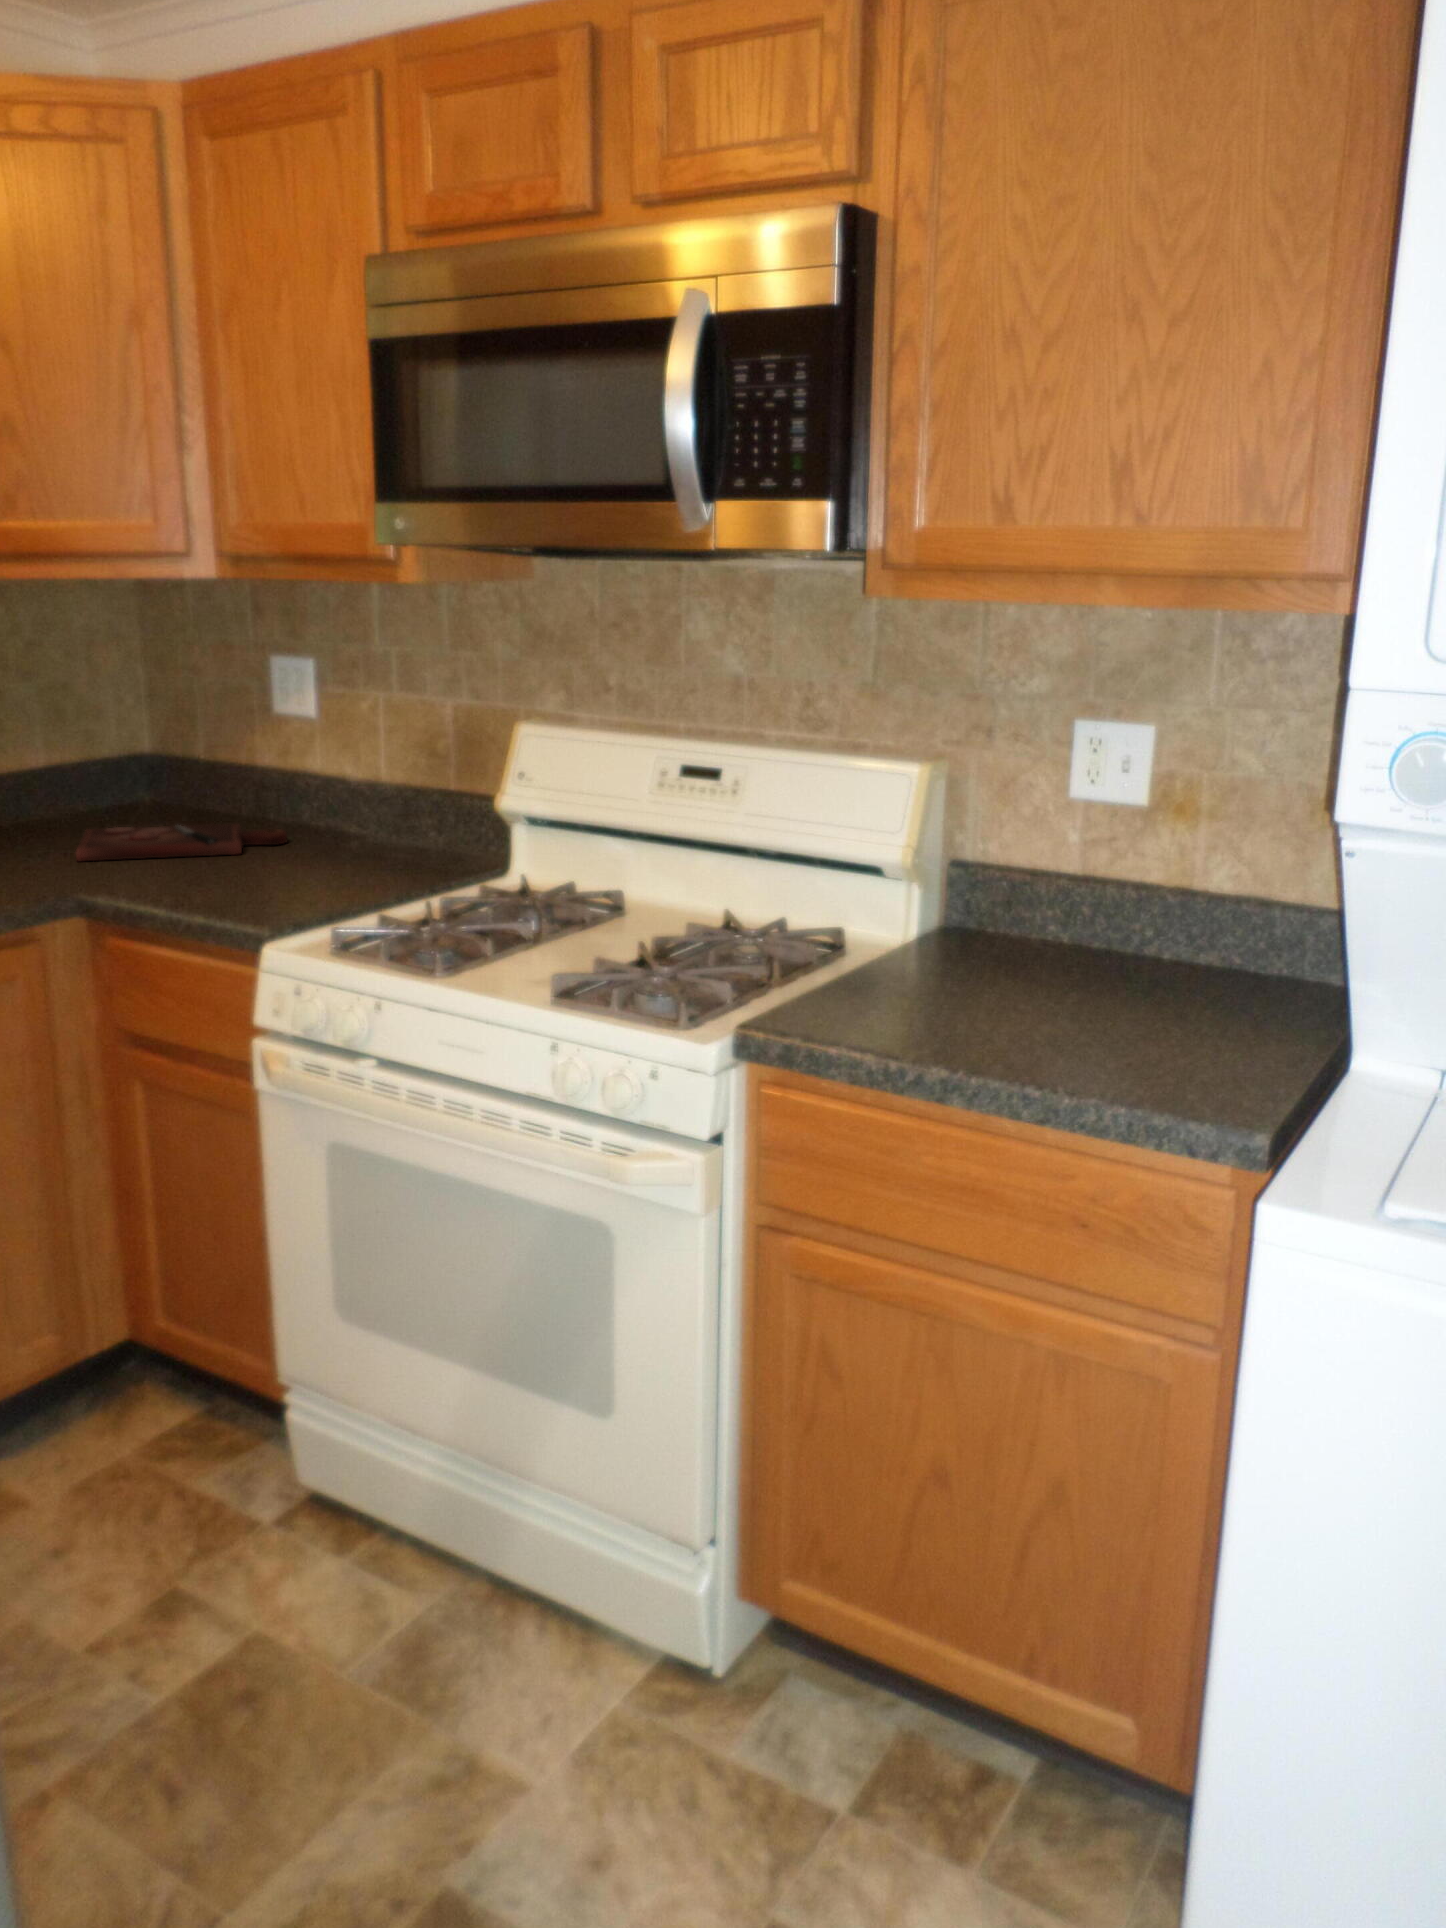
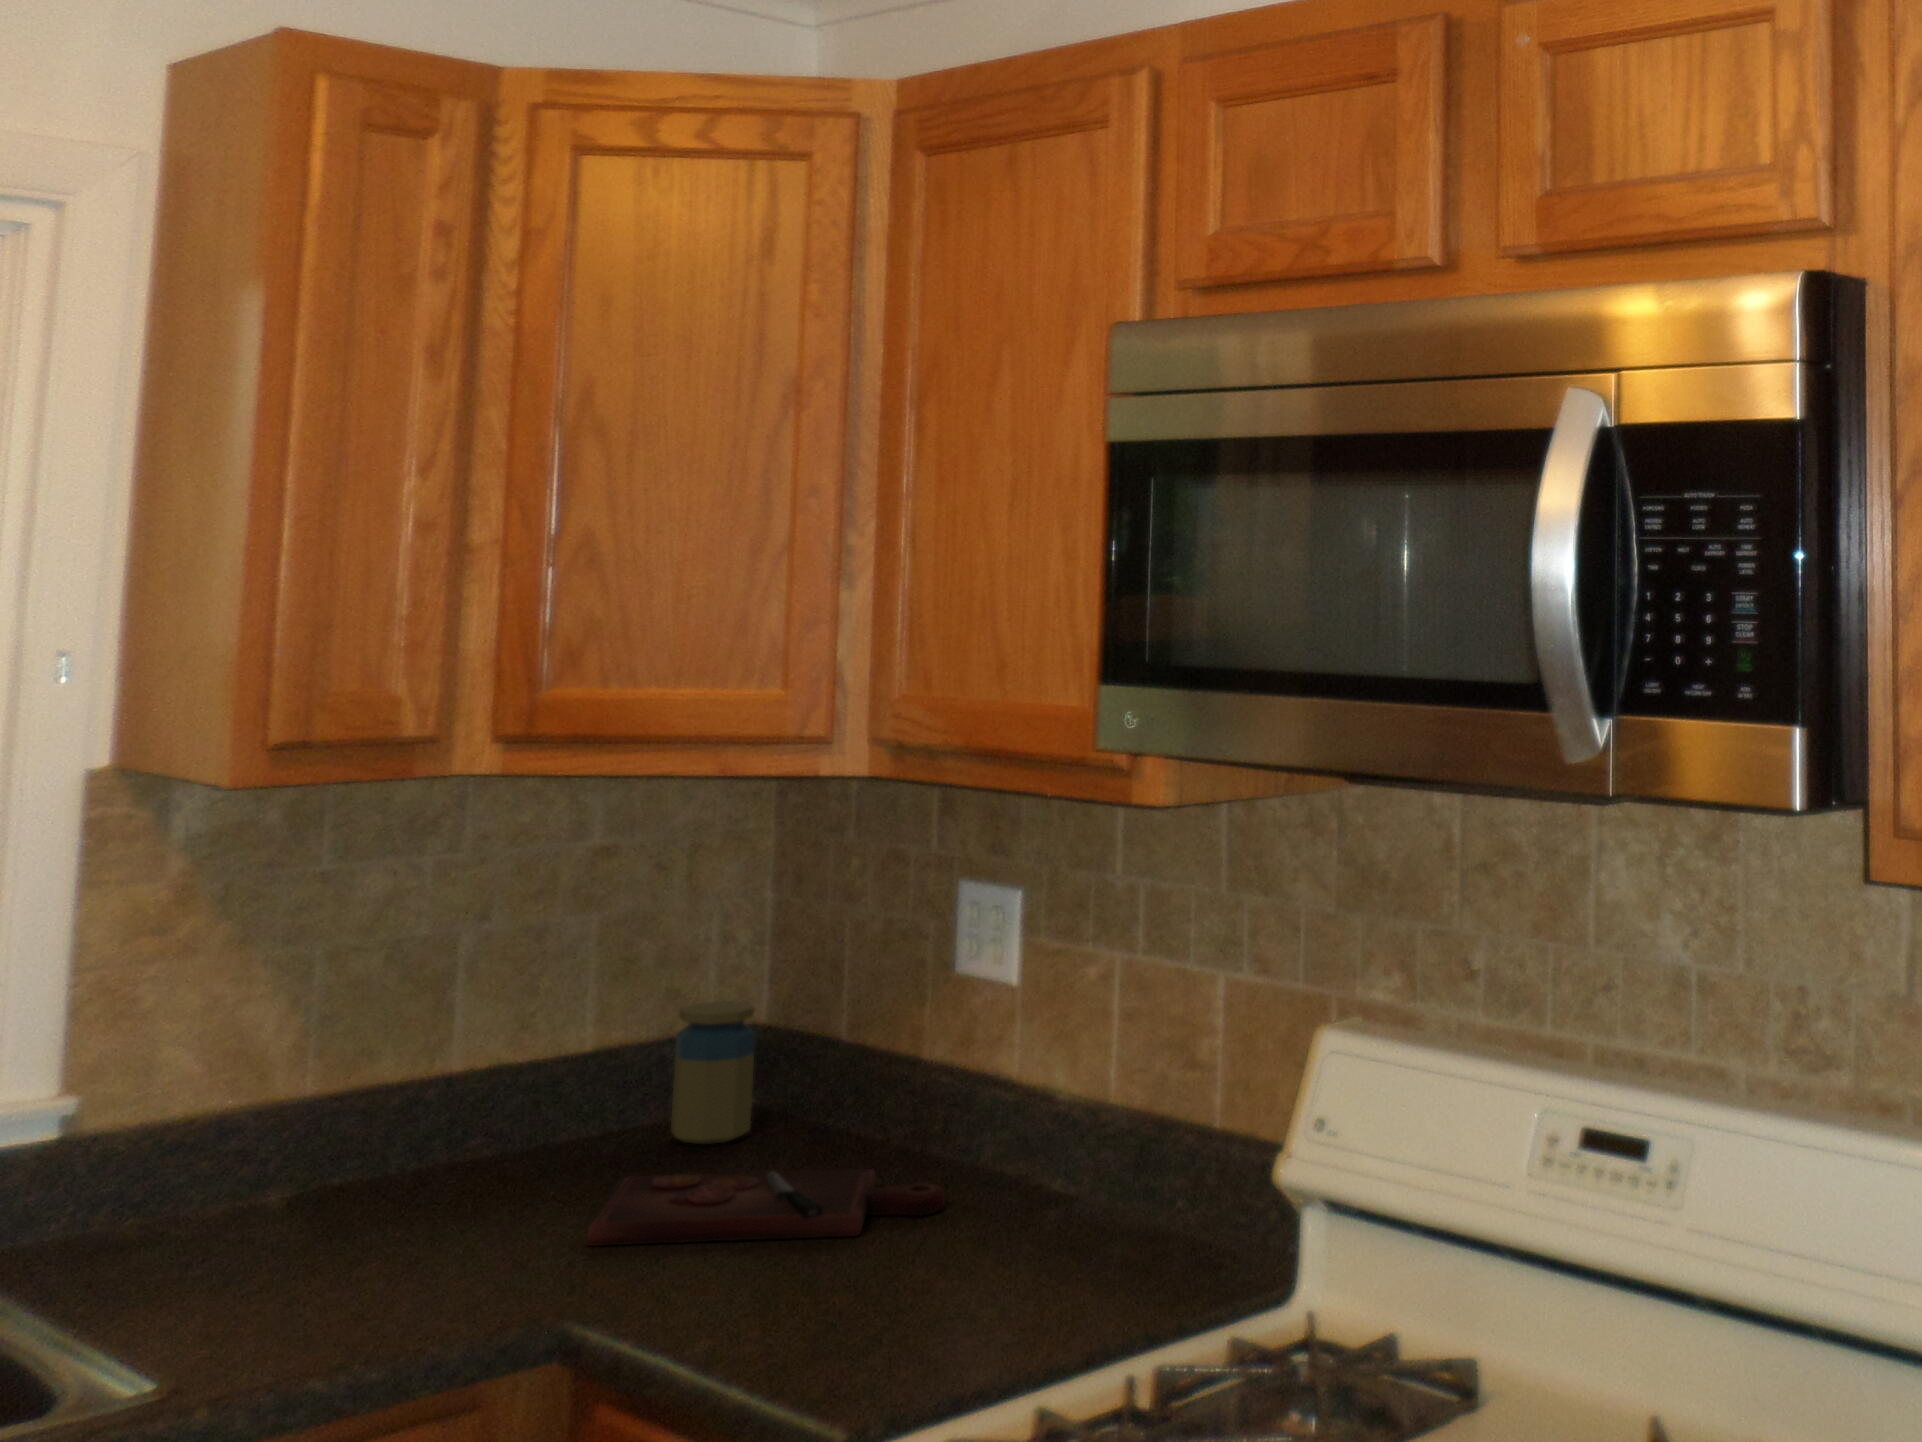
jar: none [96,734,152,818] -> present [671,1001,755,1144]

